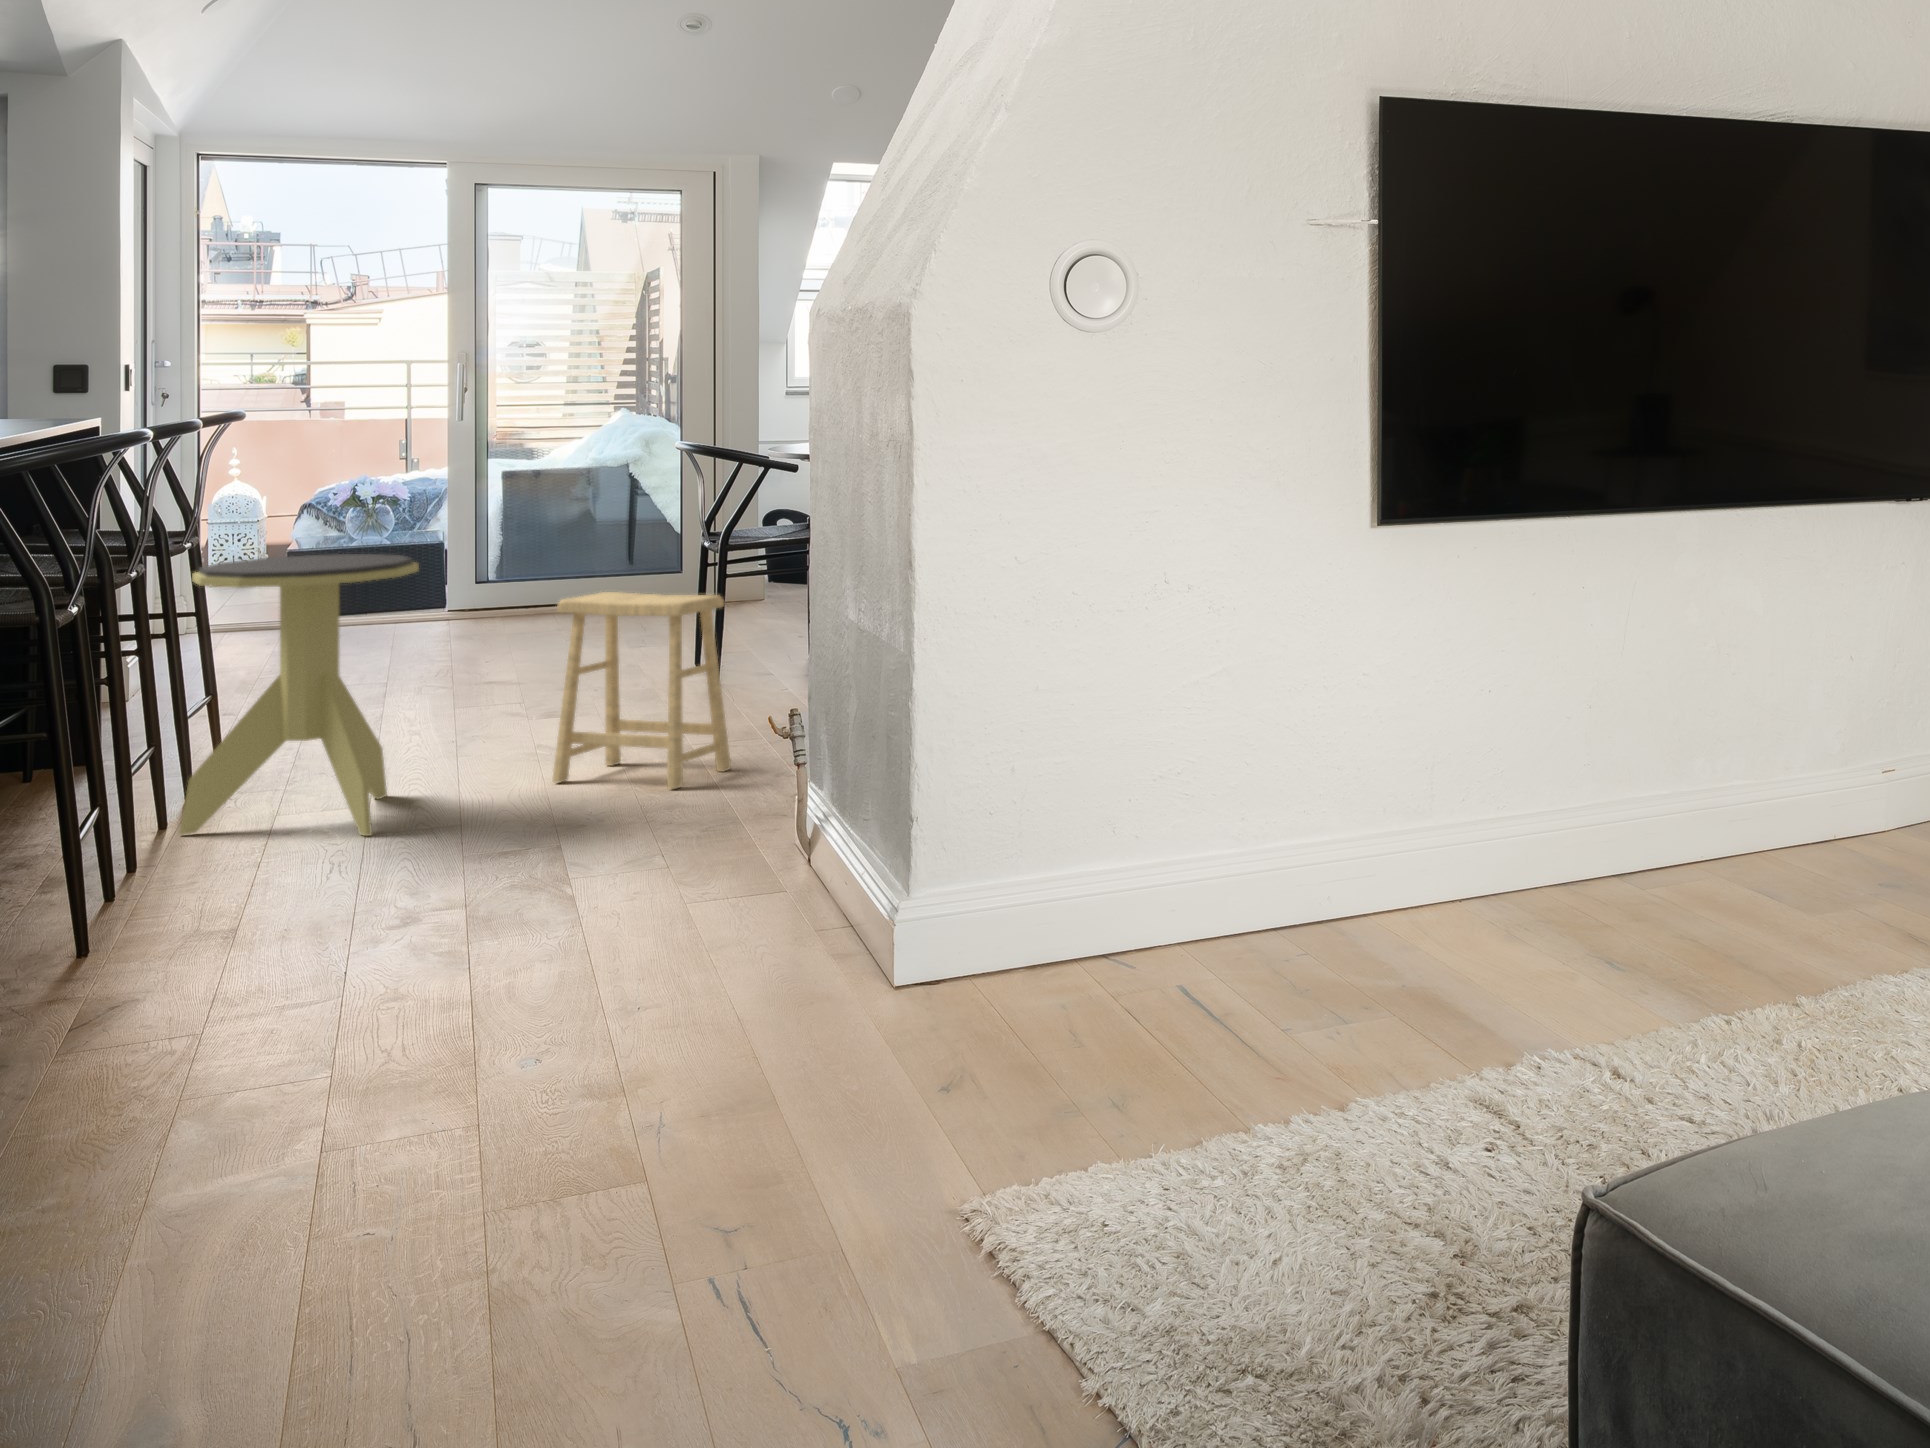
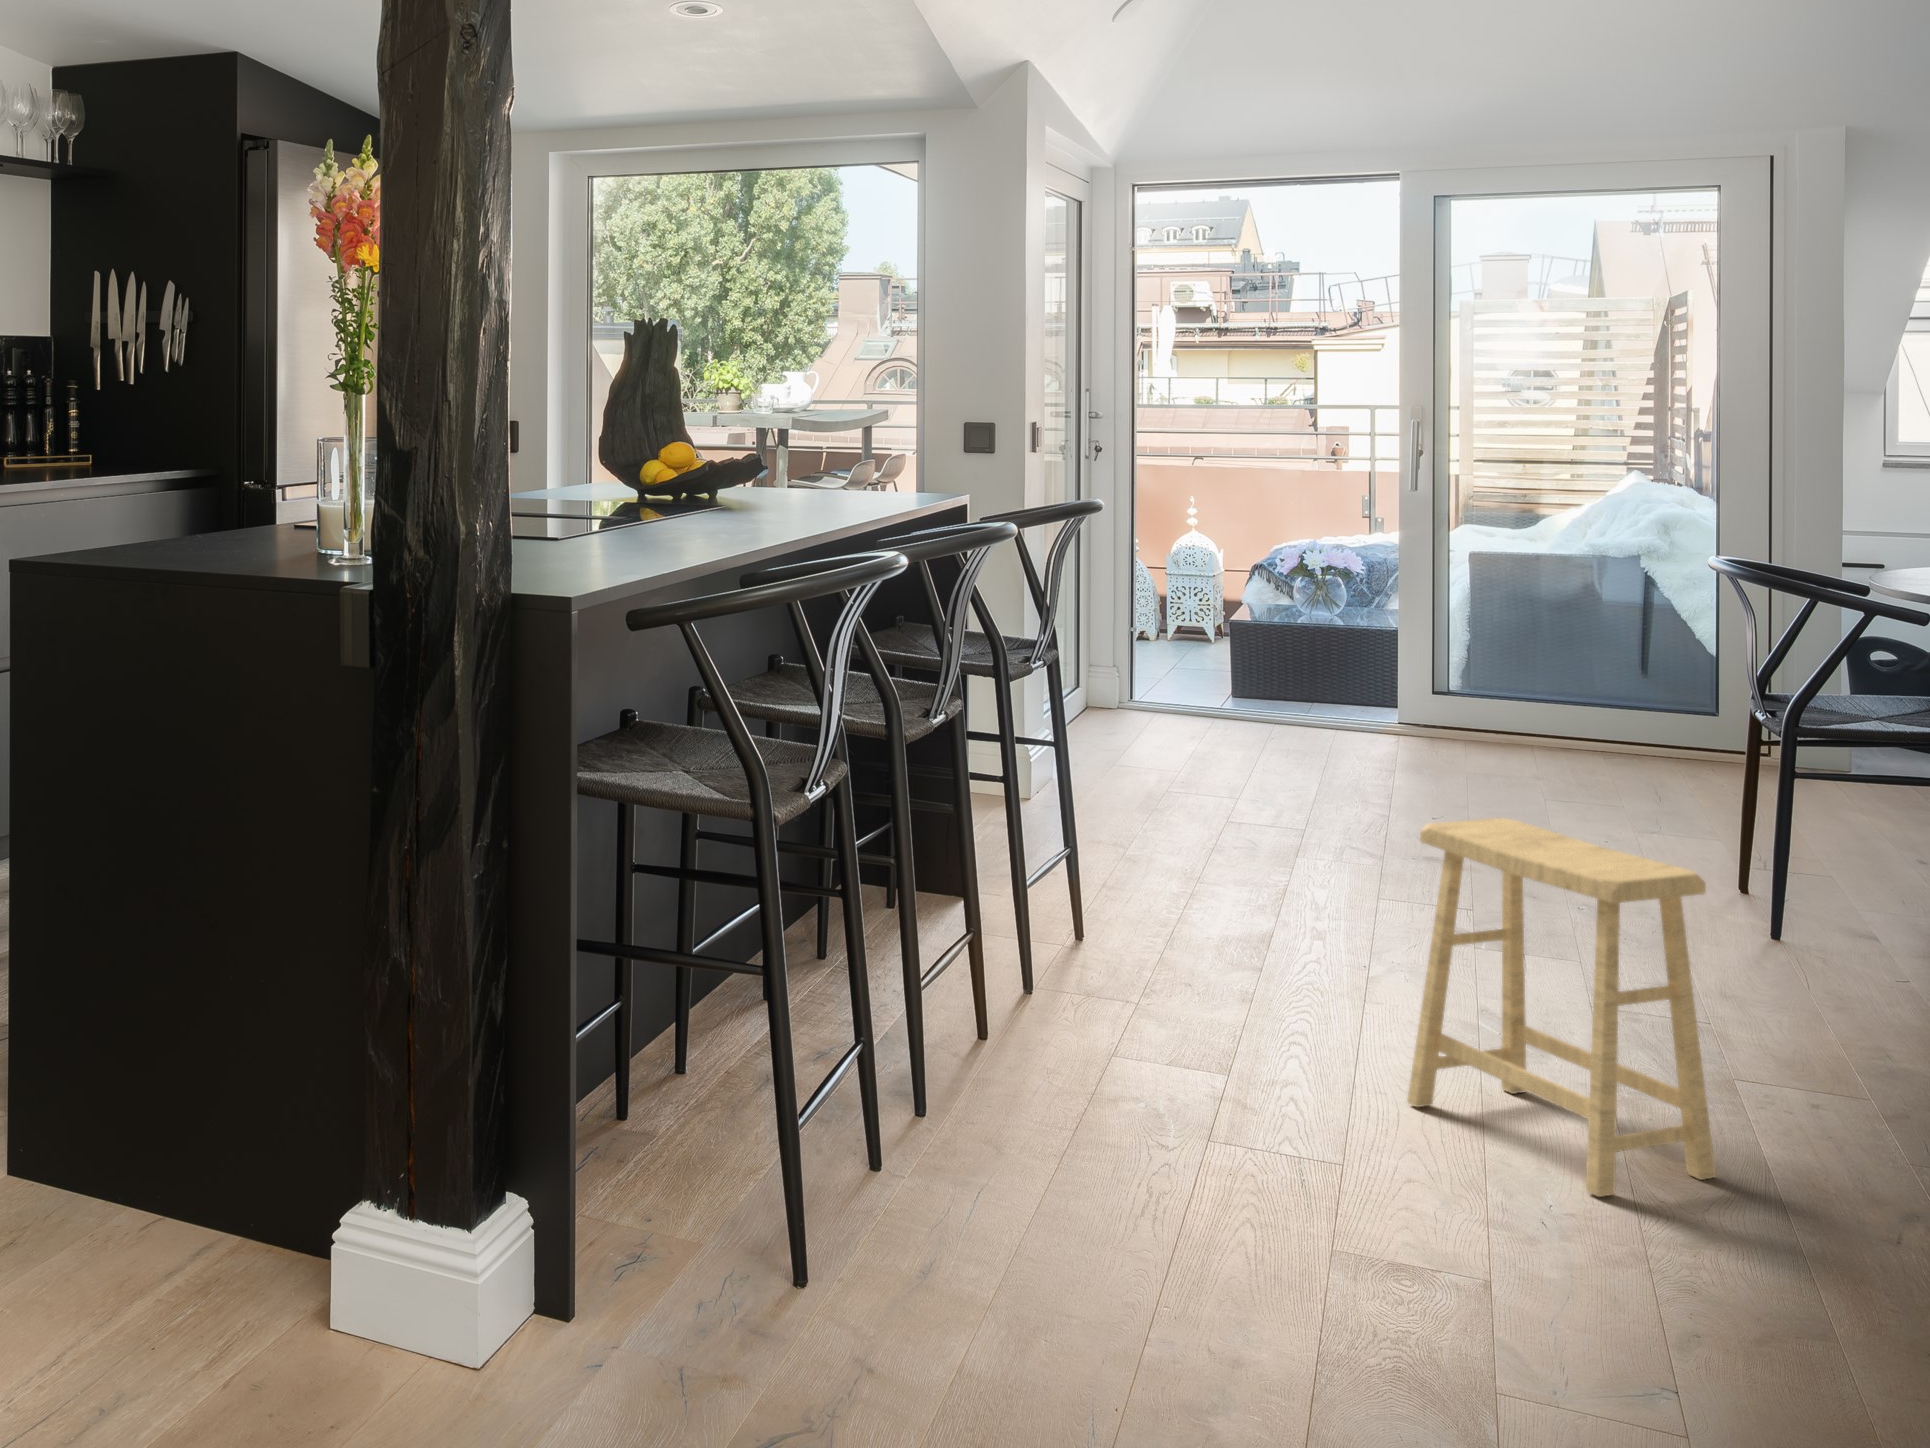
side table: present [180,554,419,836] -> none [929,698,1210,1130]

